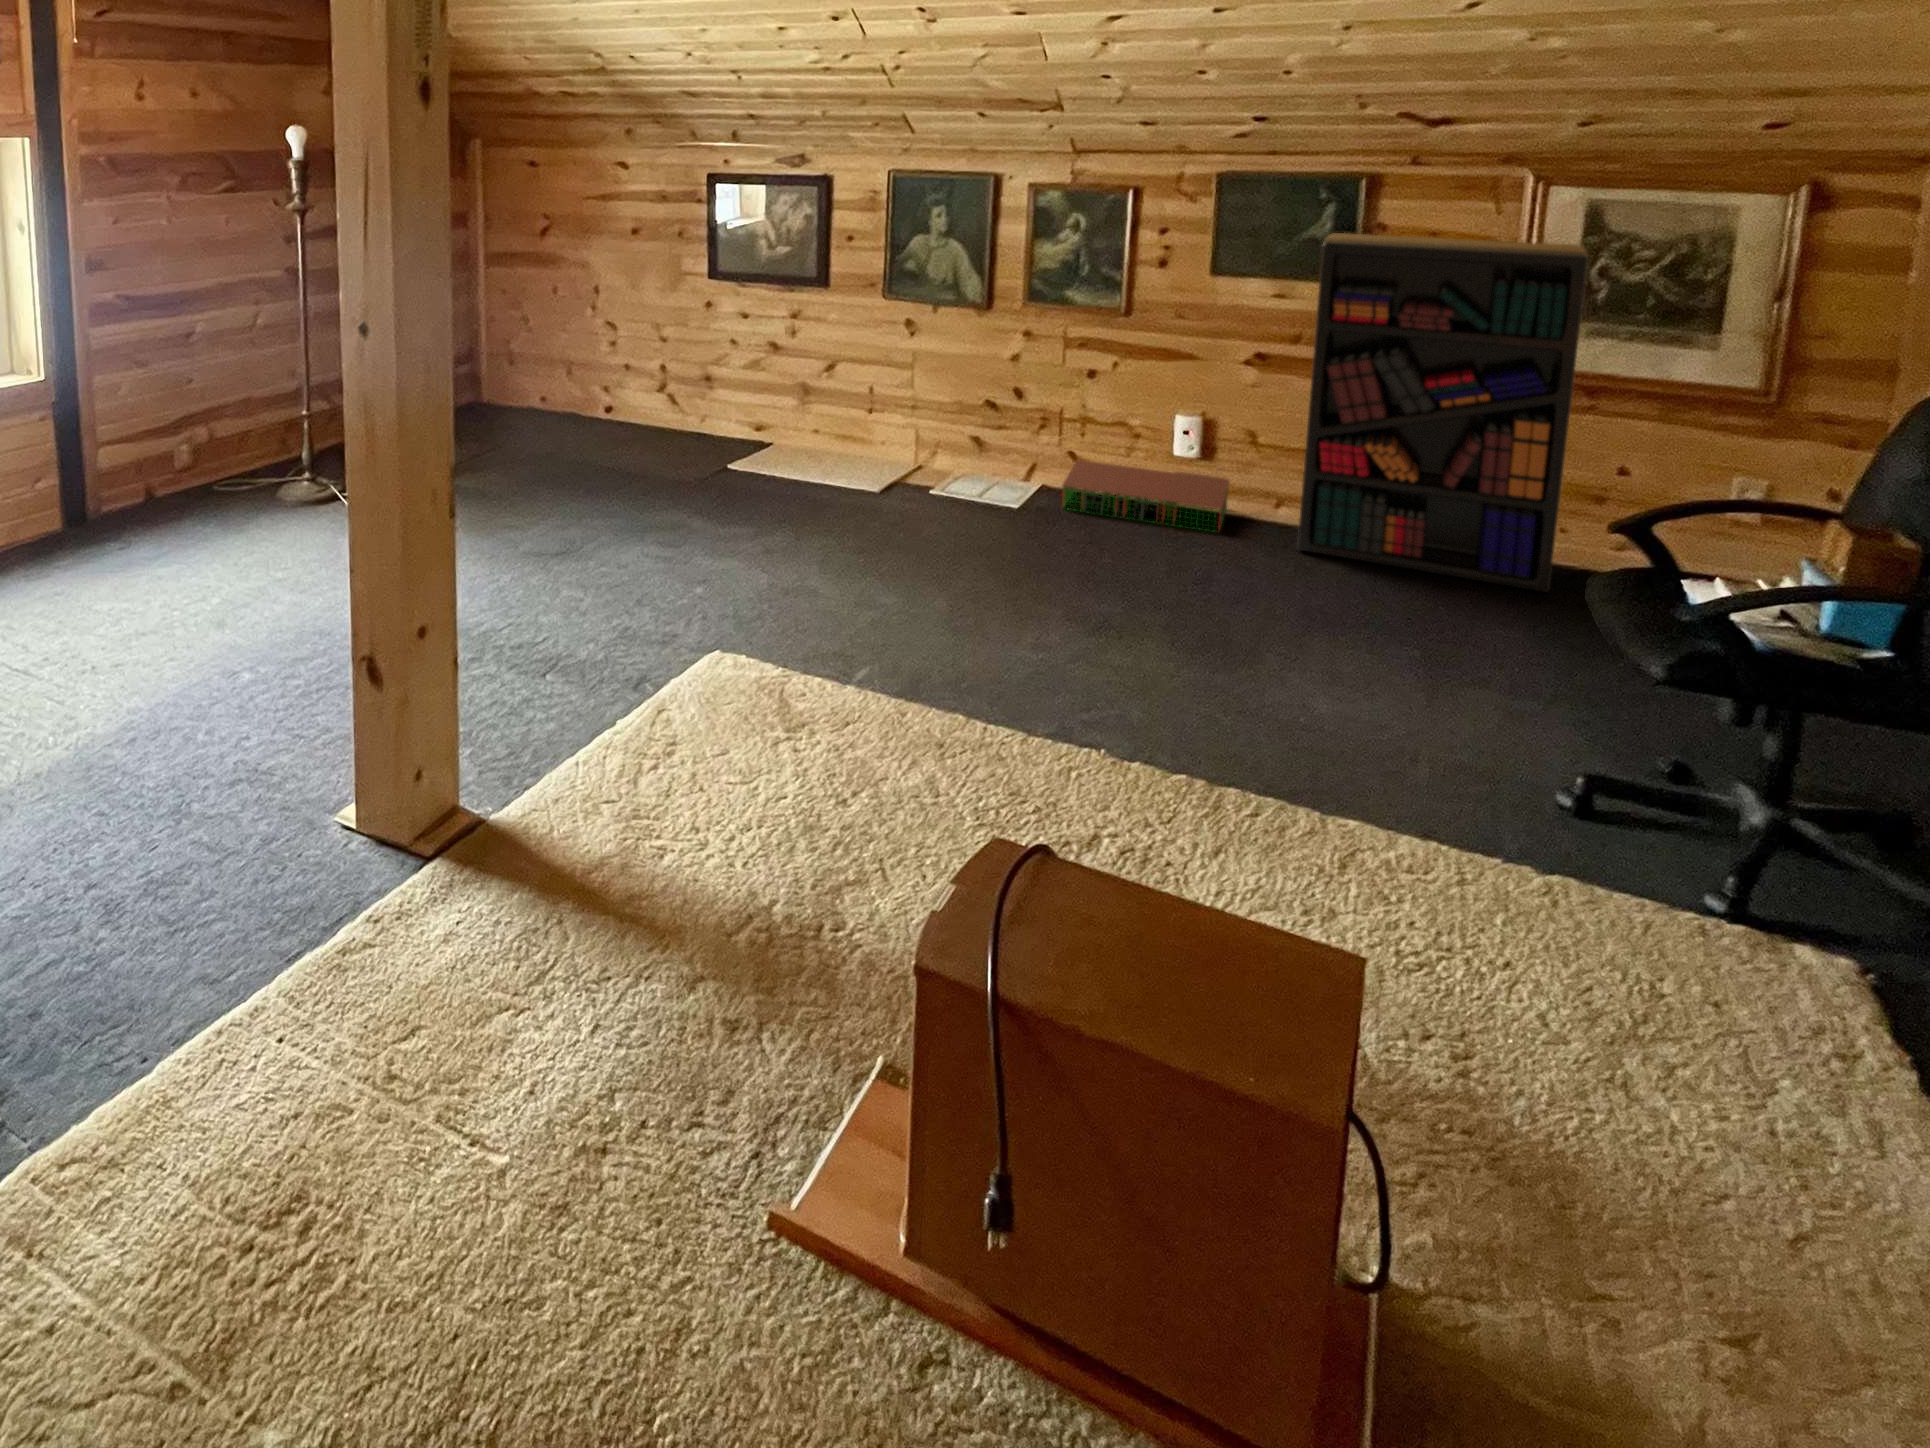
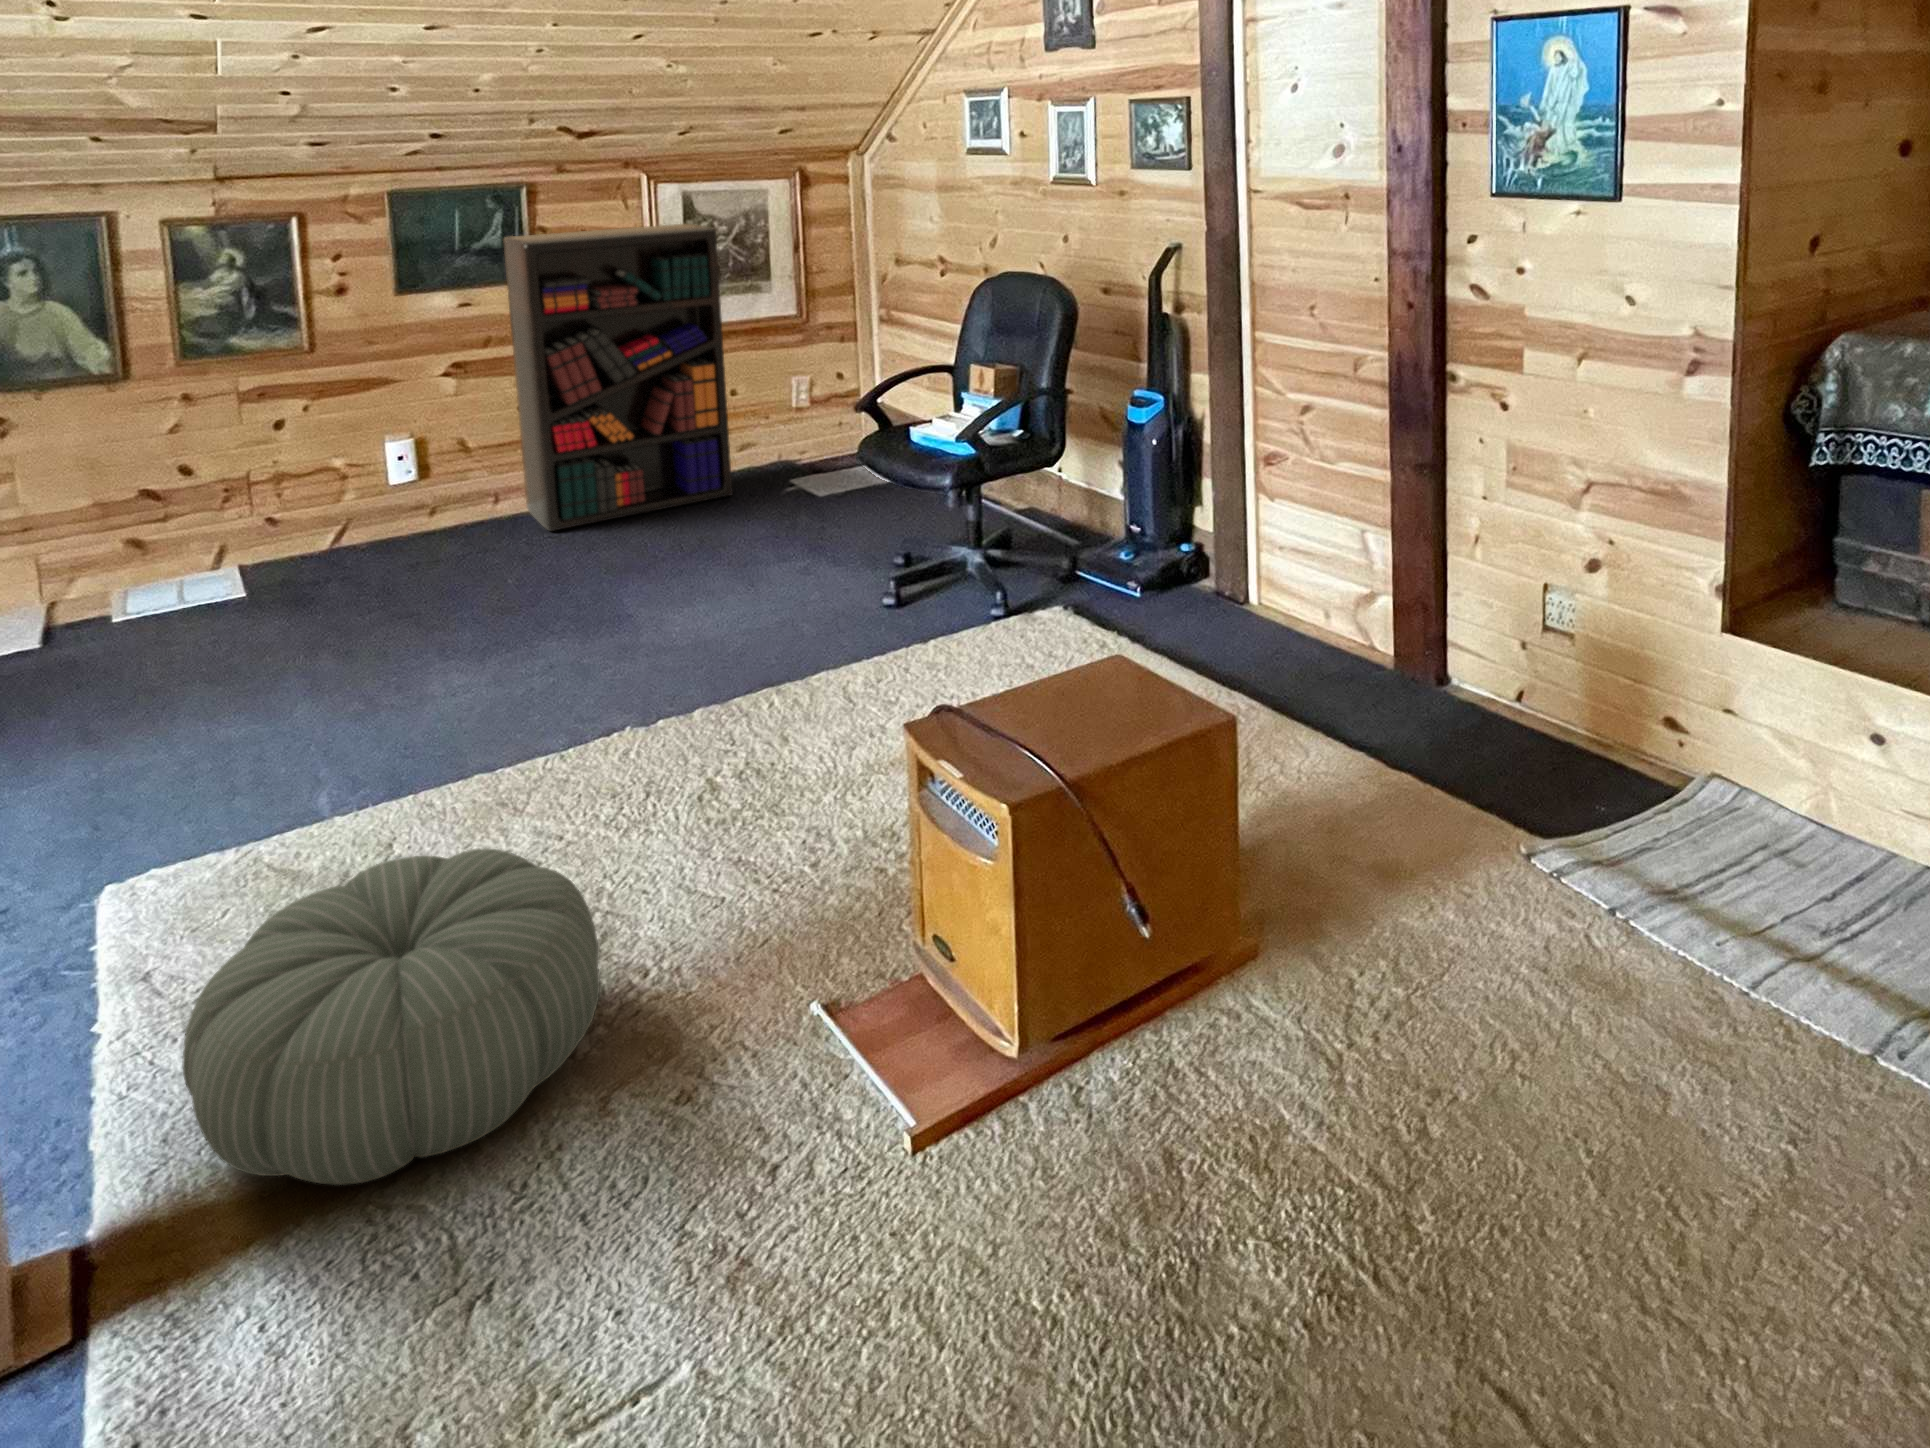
storage bin: present [1062,460,1229,531] -> none [279,493,471,581]
pouf: none [518,698,808,931] -> present [183,848,600,1185]

